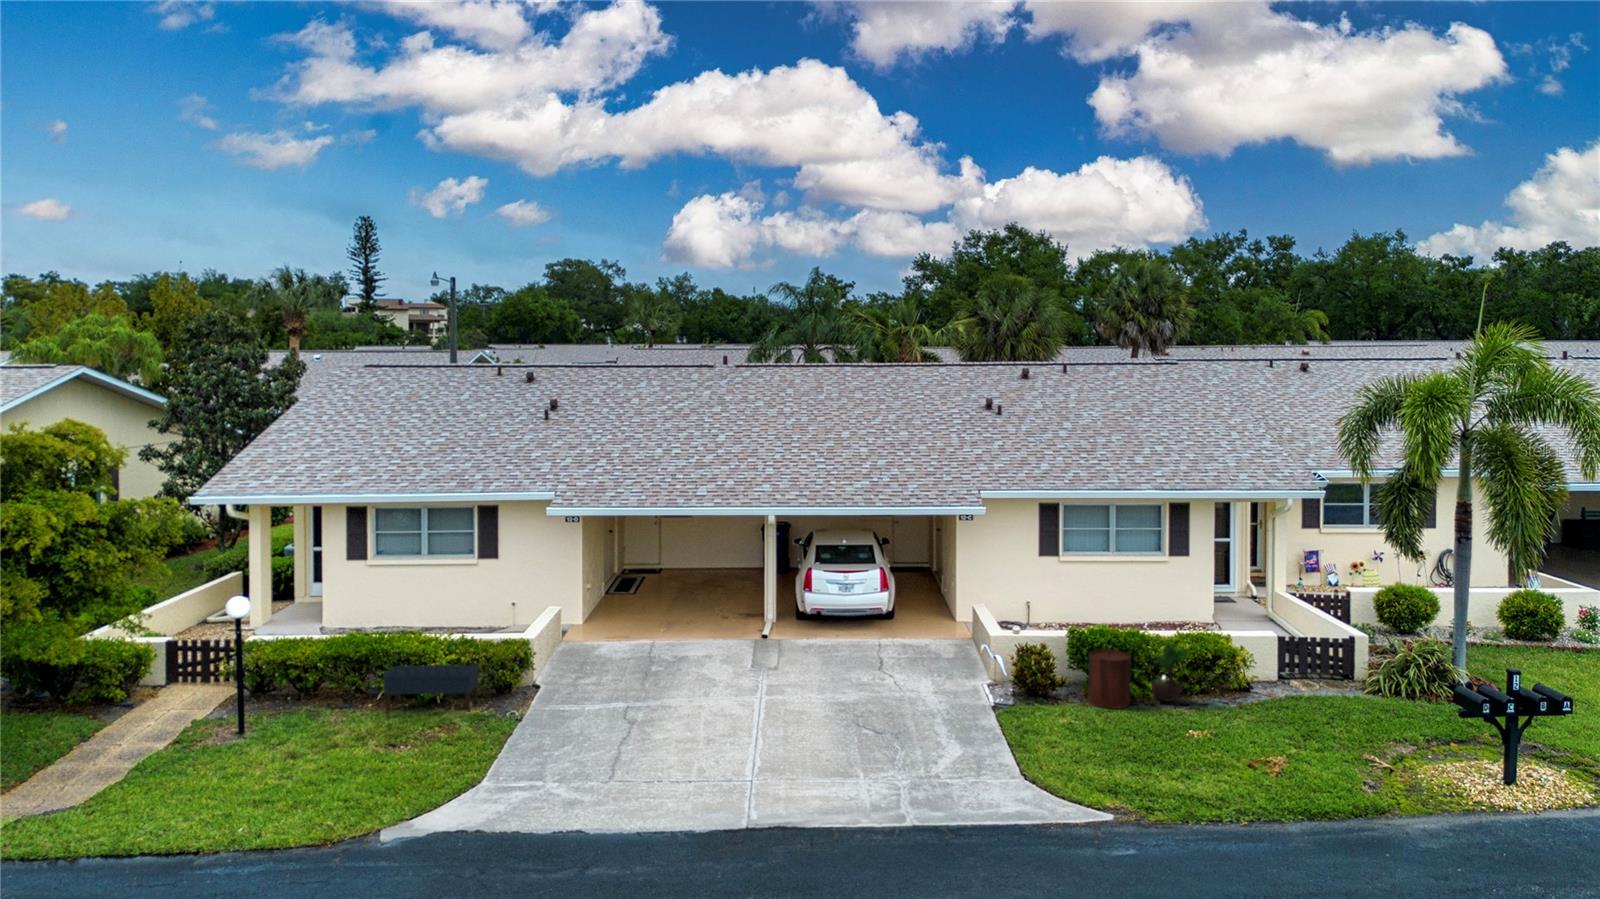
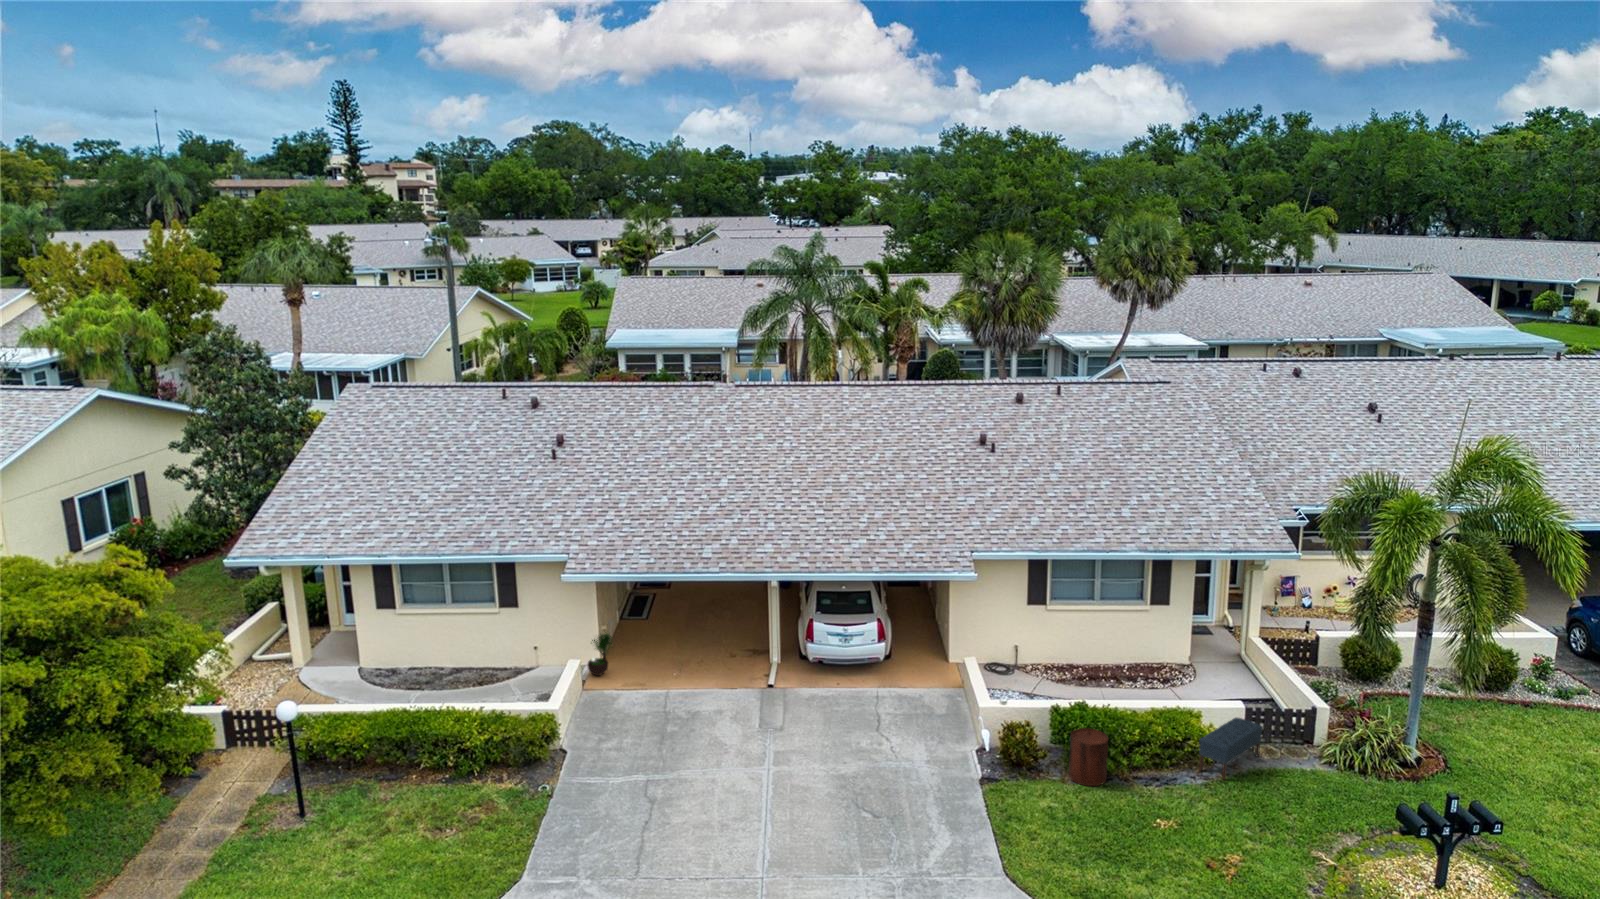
potted tree: present [1152,646,1186,701] -> present [588,633,612,676]
bench: present [383,665,478,712] -> present [1199,718,1263,780]

